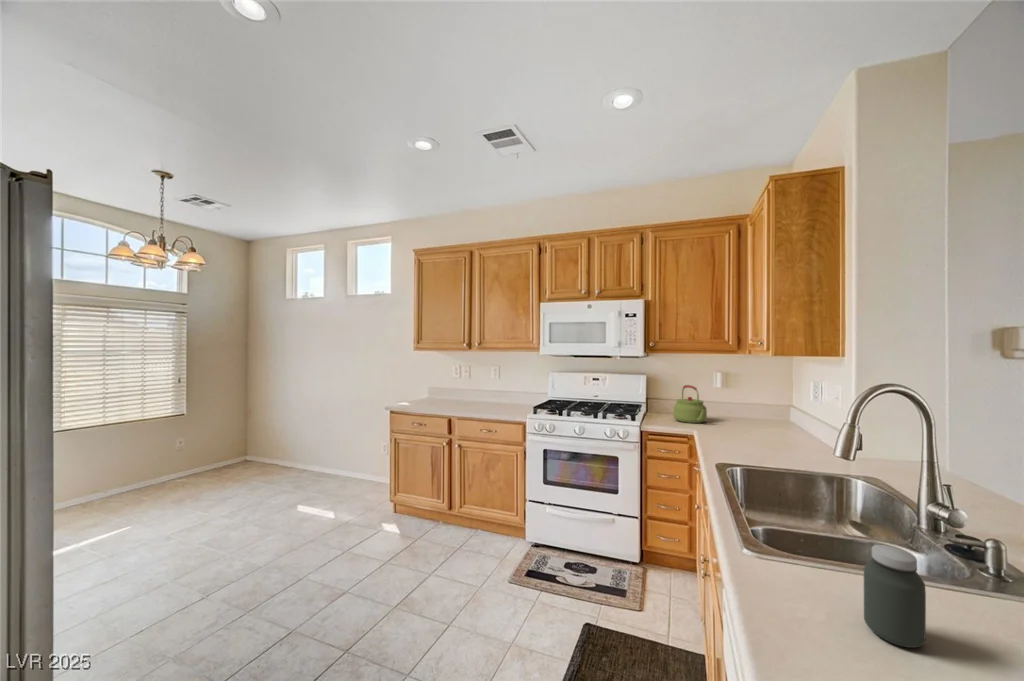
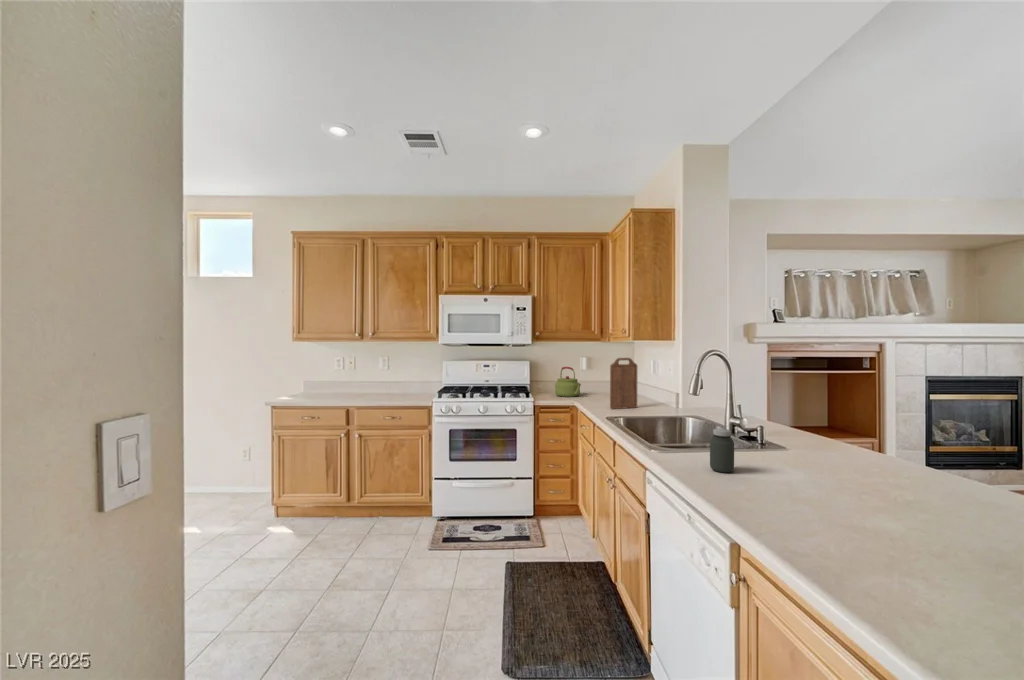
cutting board: none [734,379,779,450] -> present [610,358,637,409]

